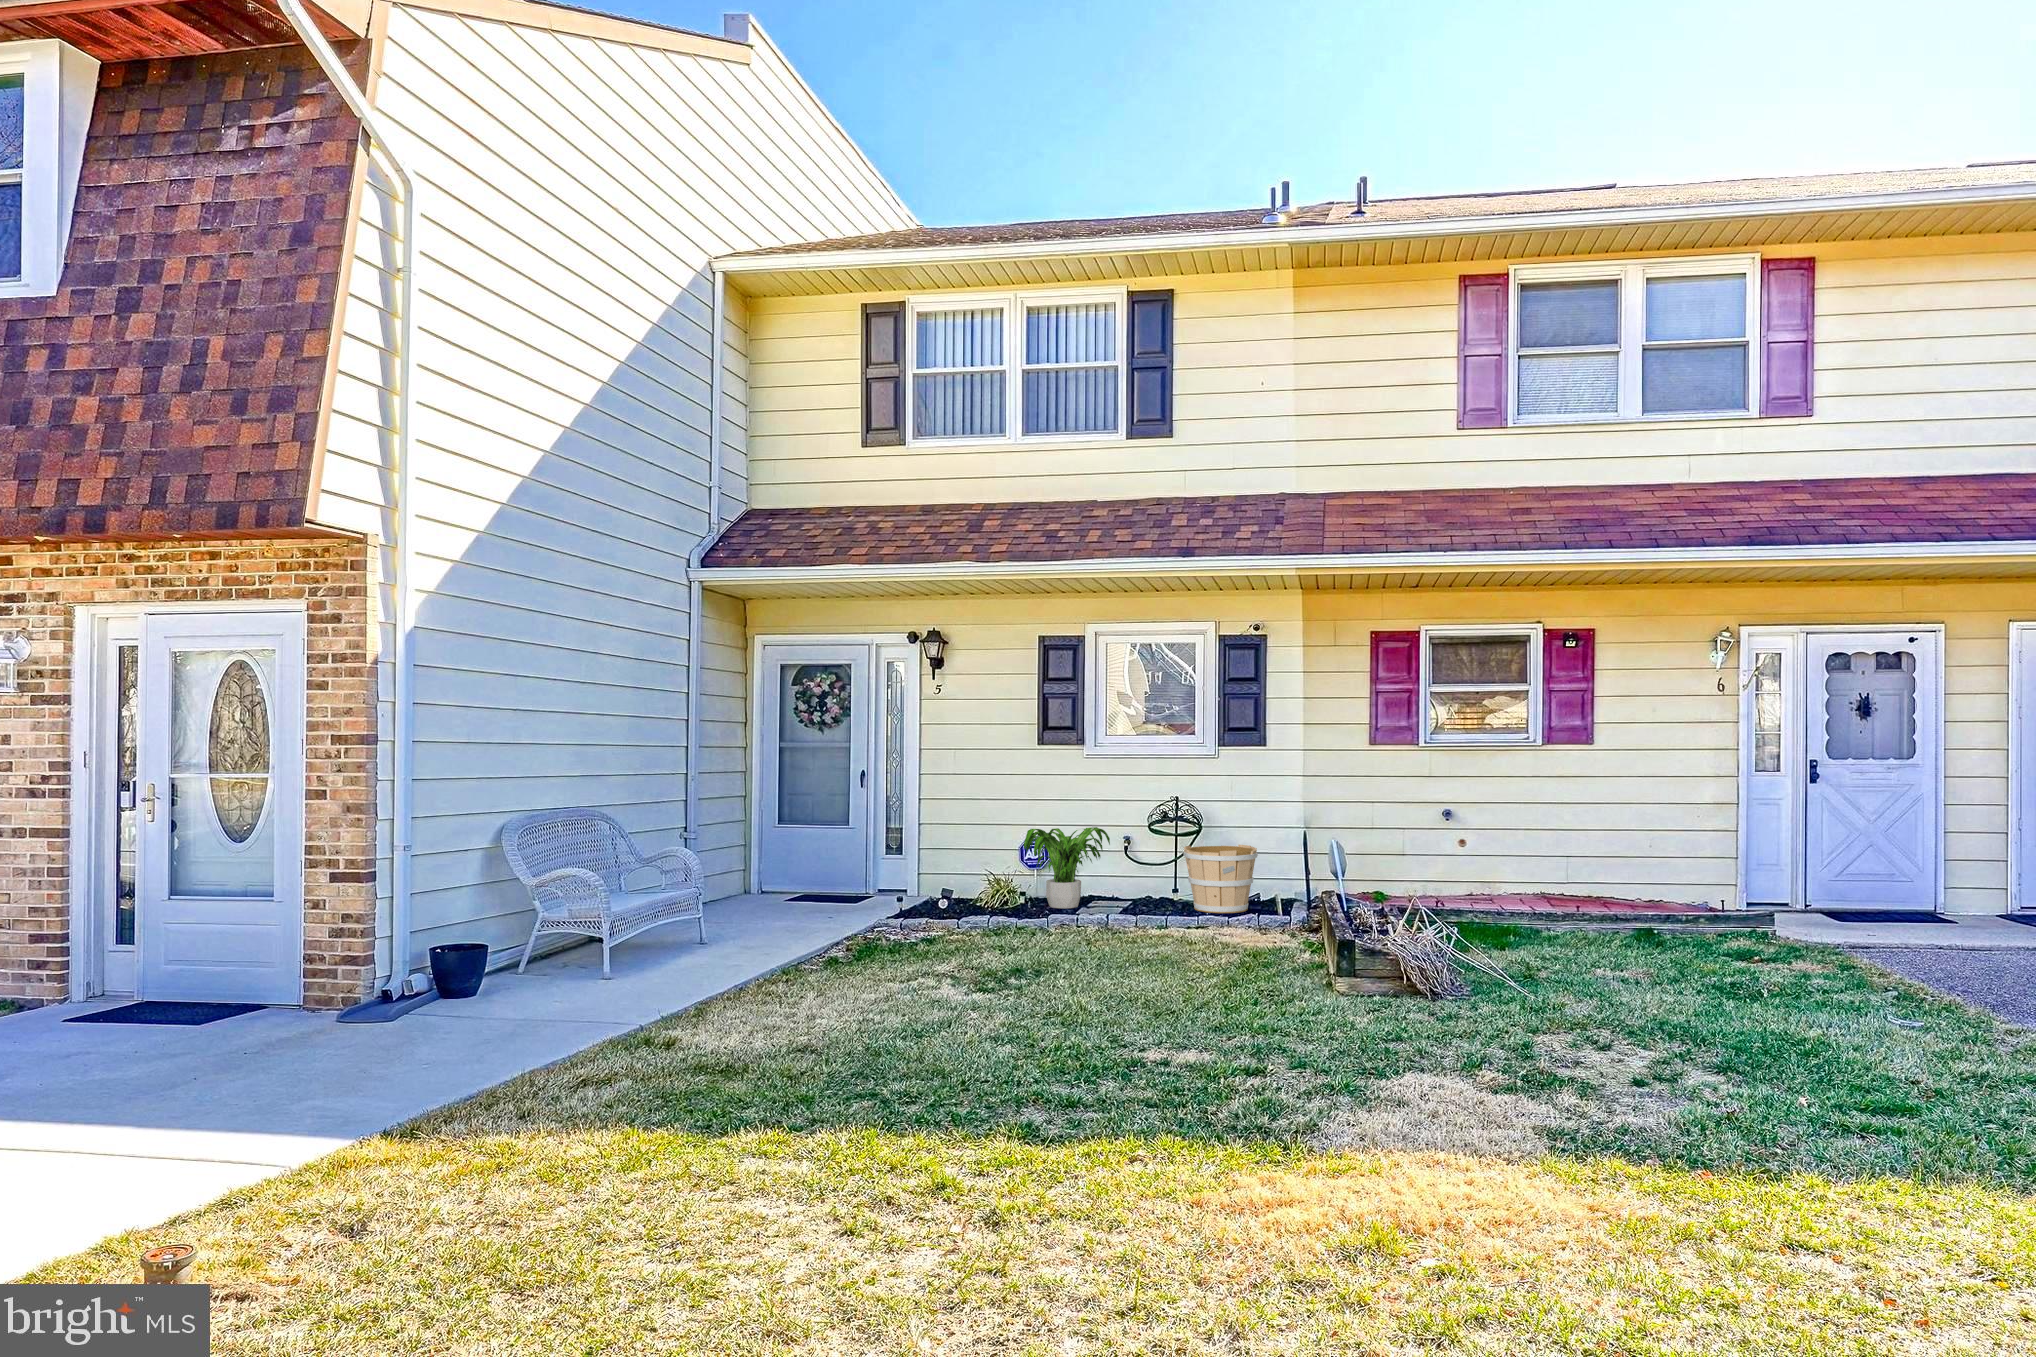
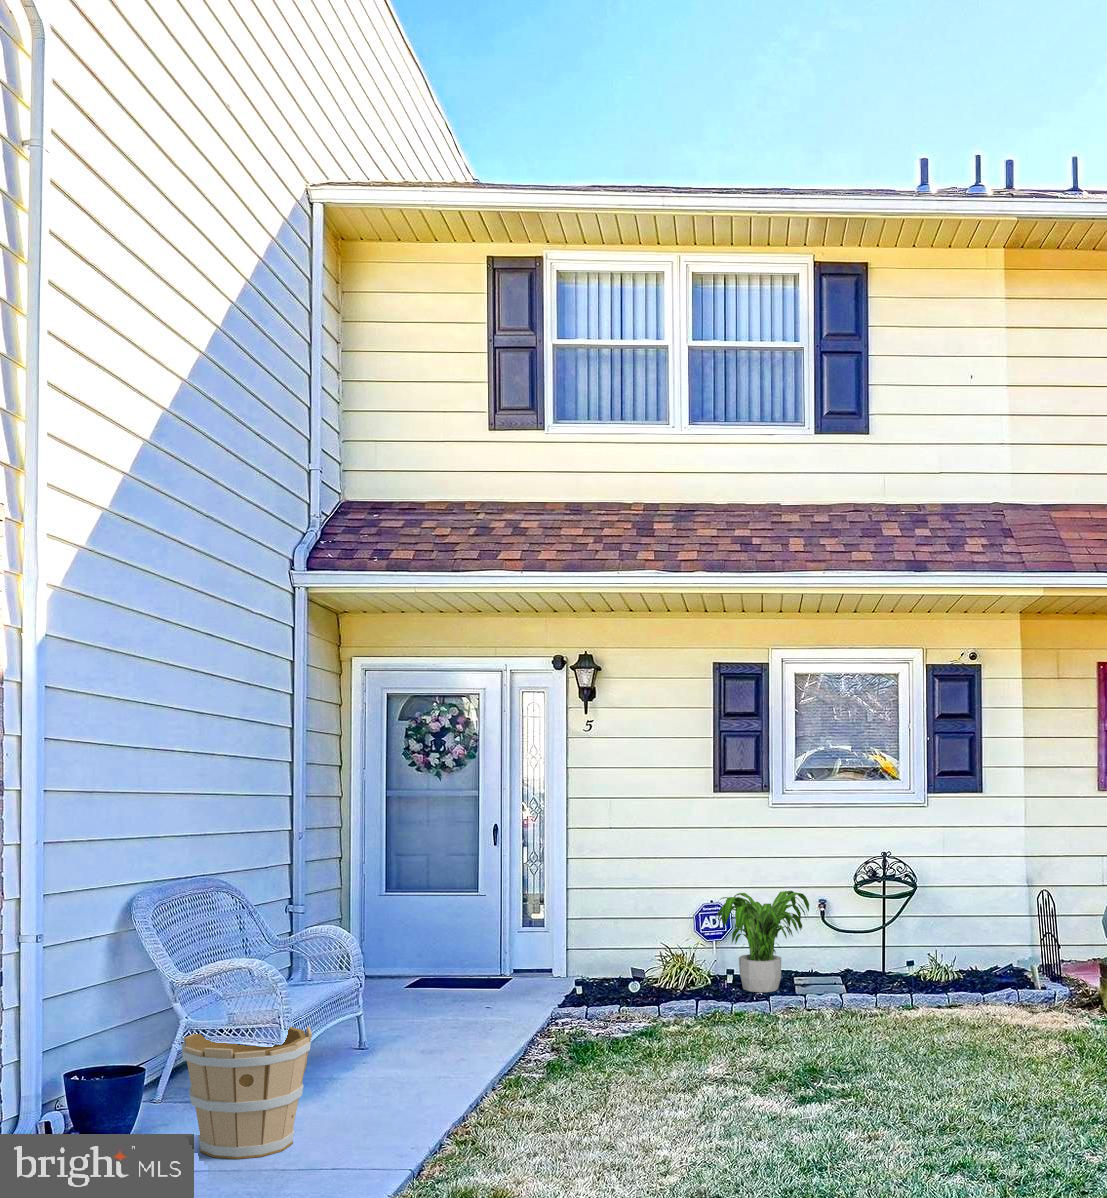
wooden bucket: present [1183,845,1258,913] -> present [181,1027,312,1159]

